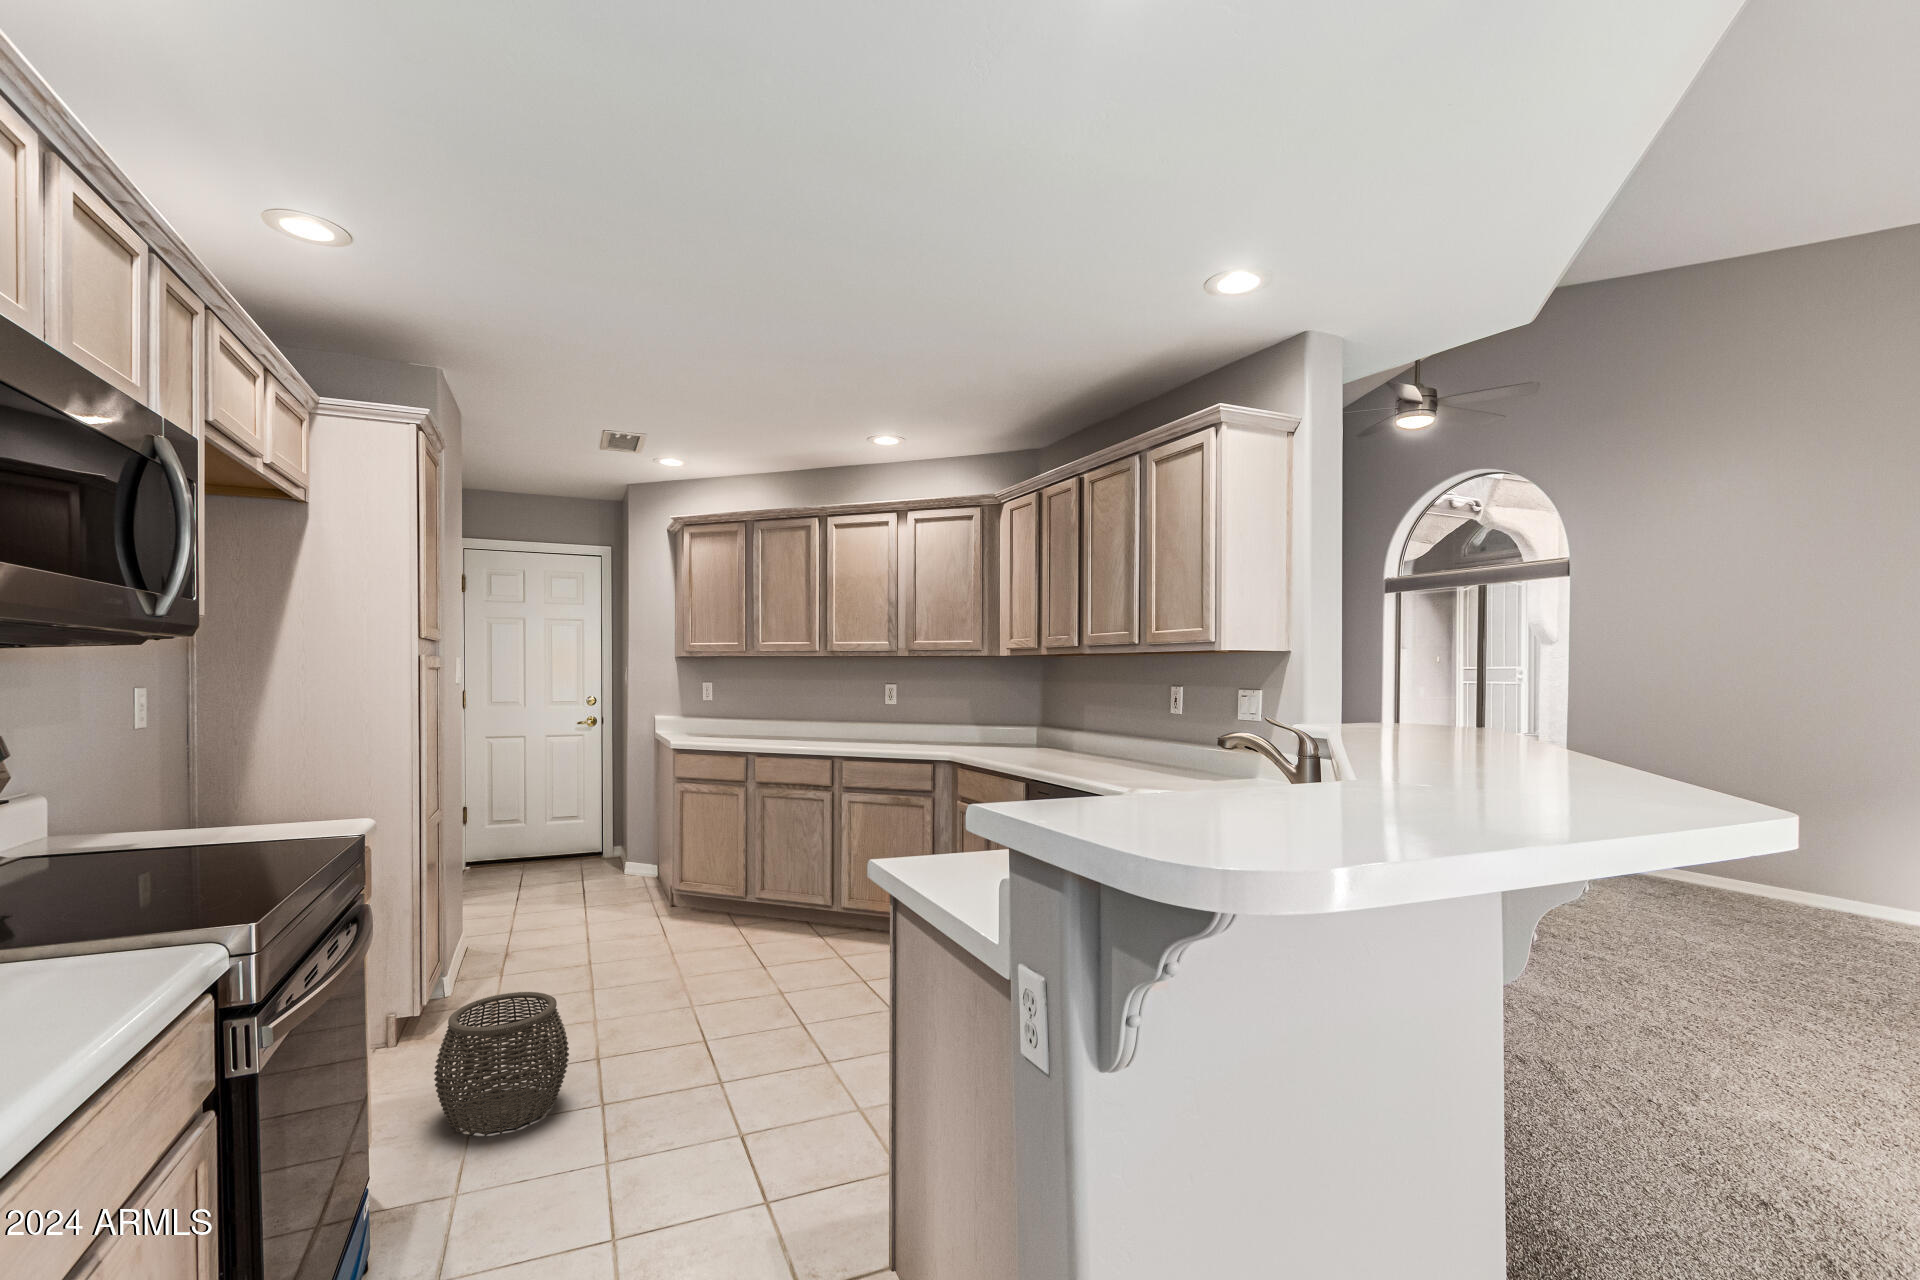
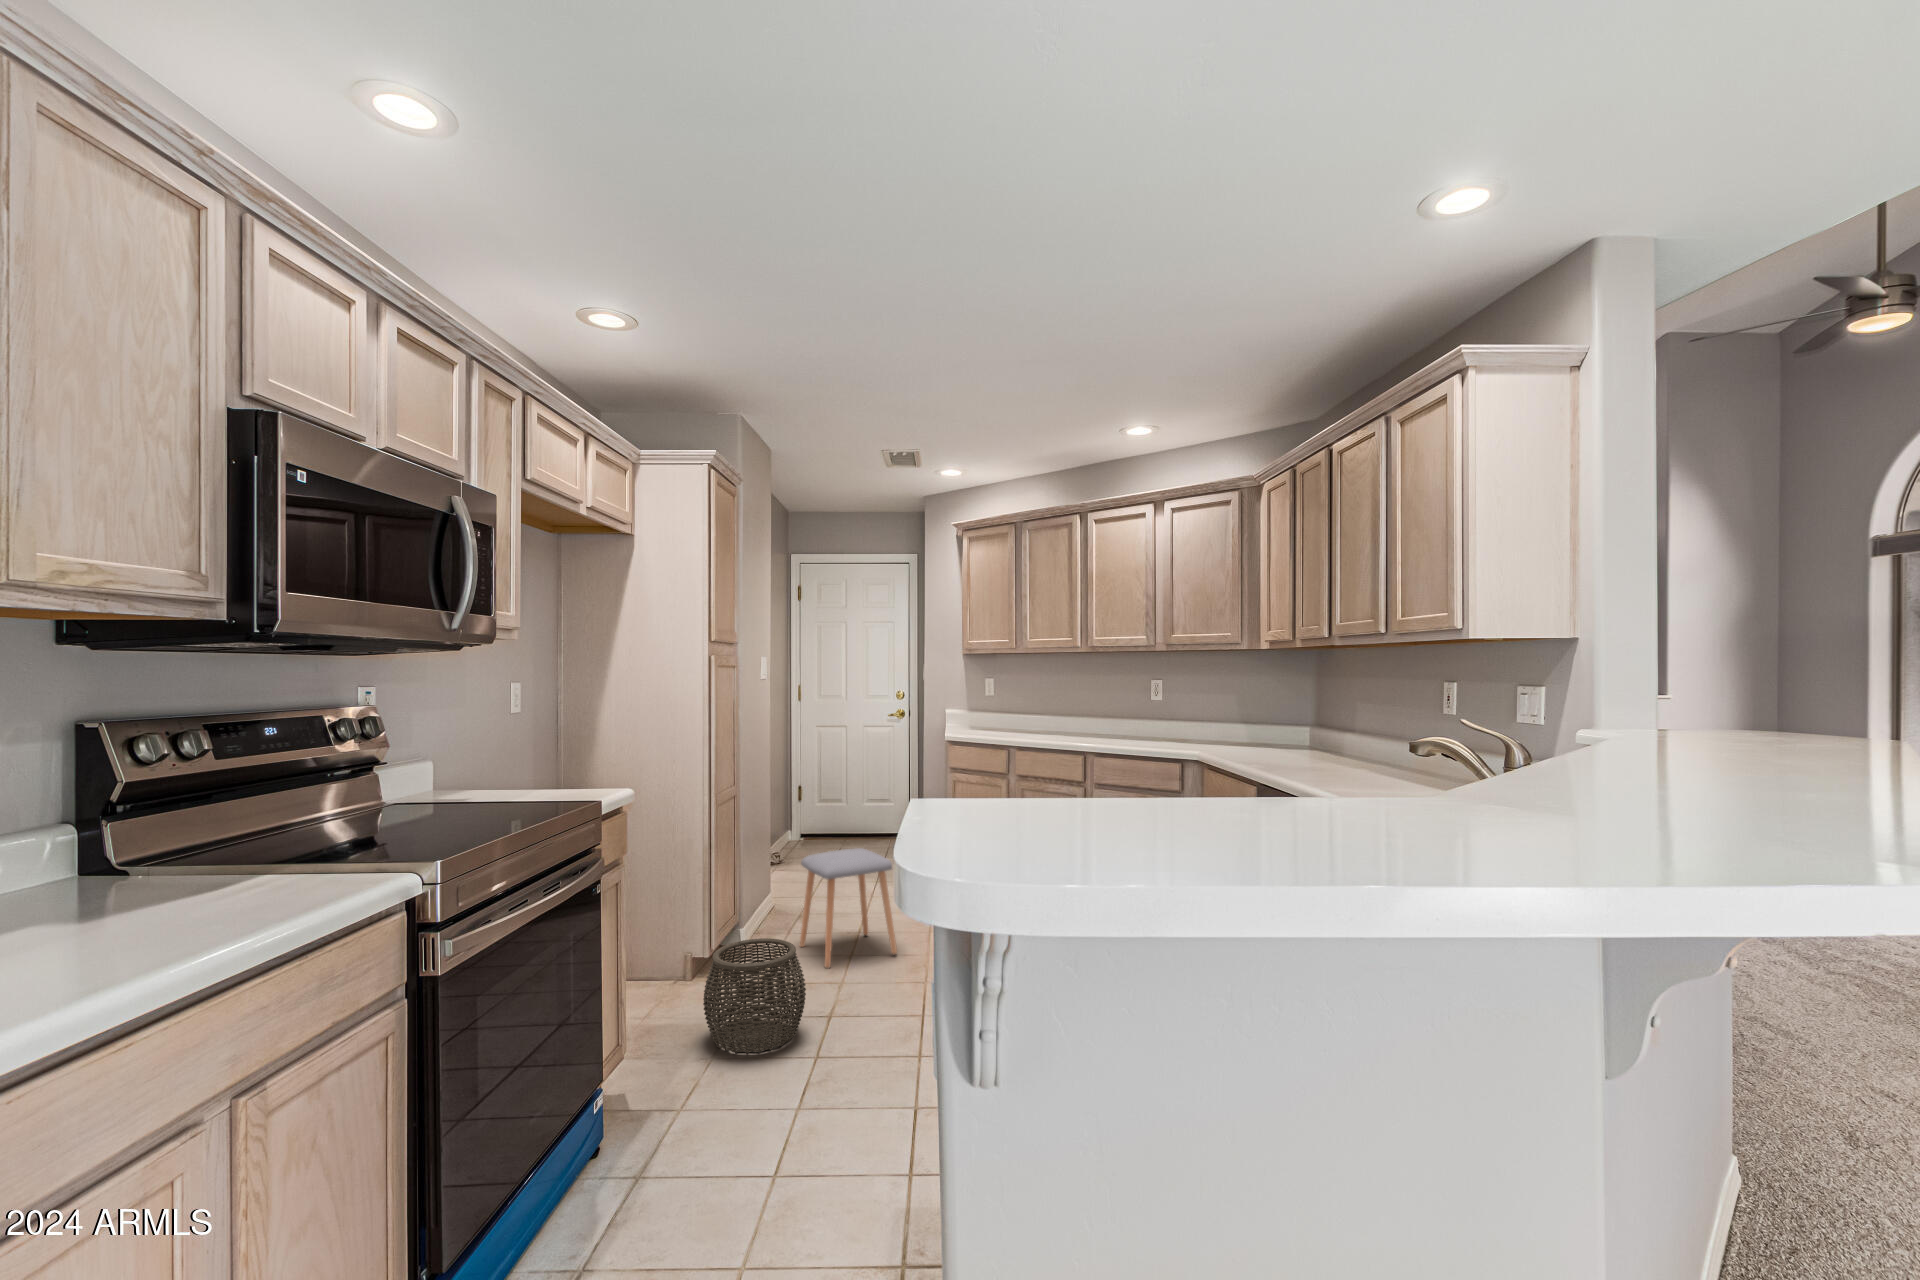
stool: none [514,878,640,1020] -> present [800,848,897,969]

